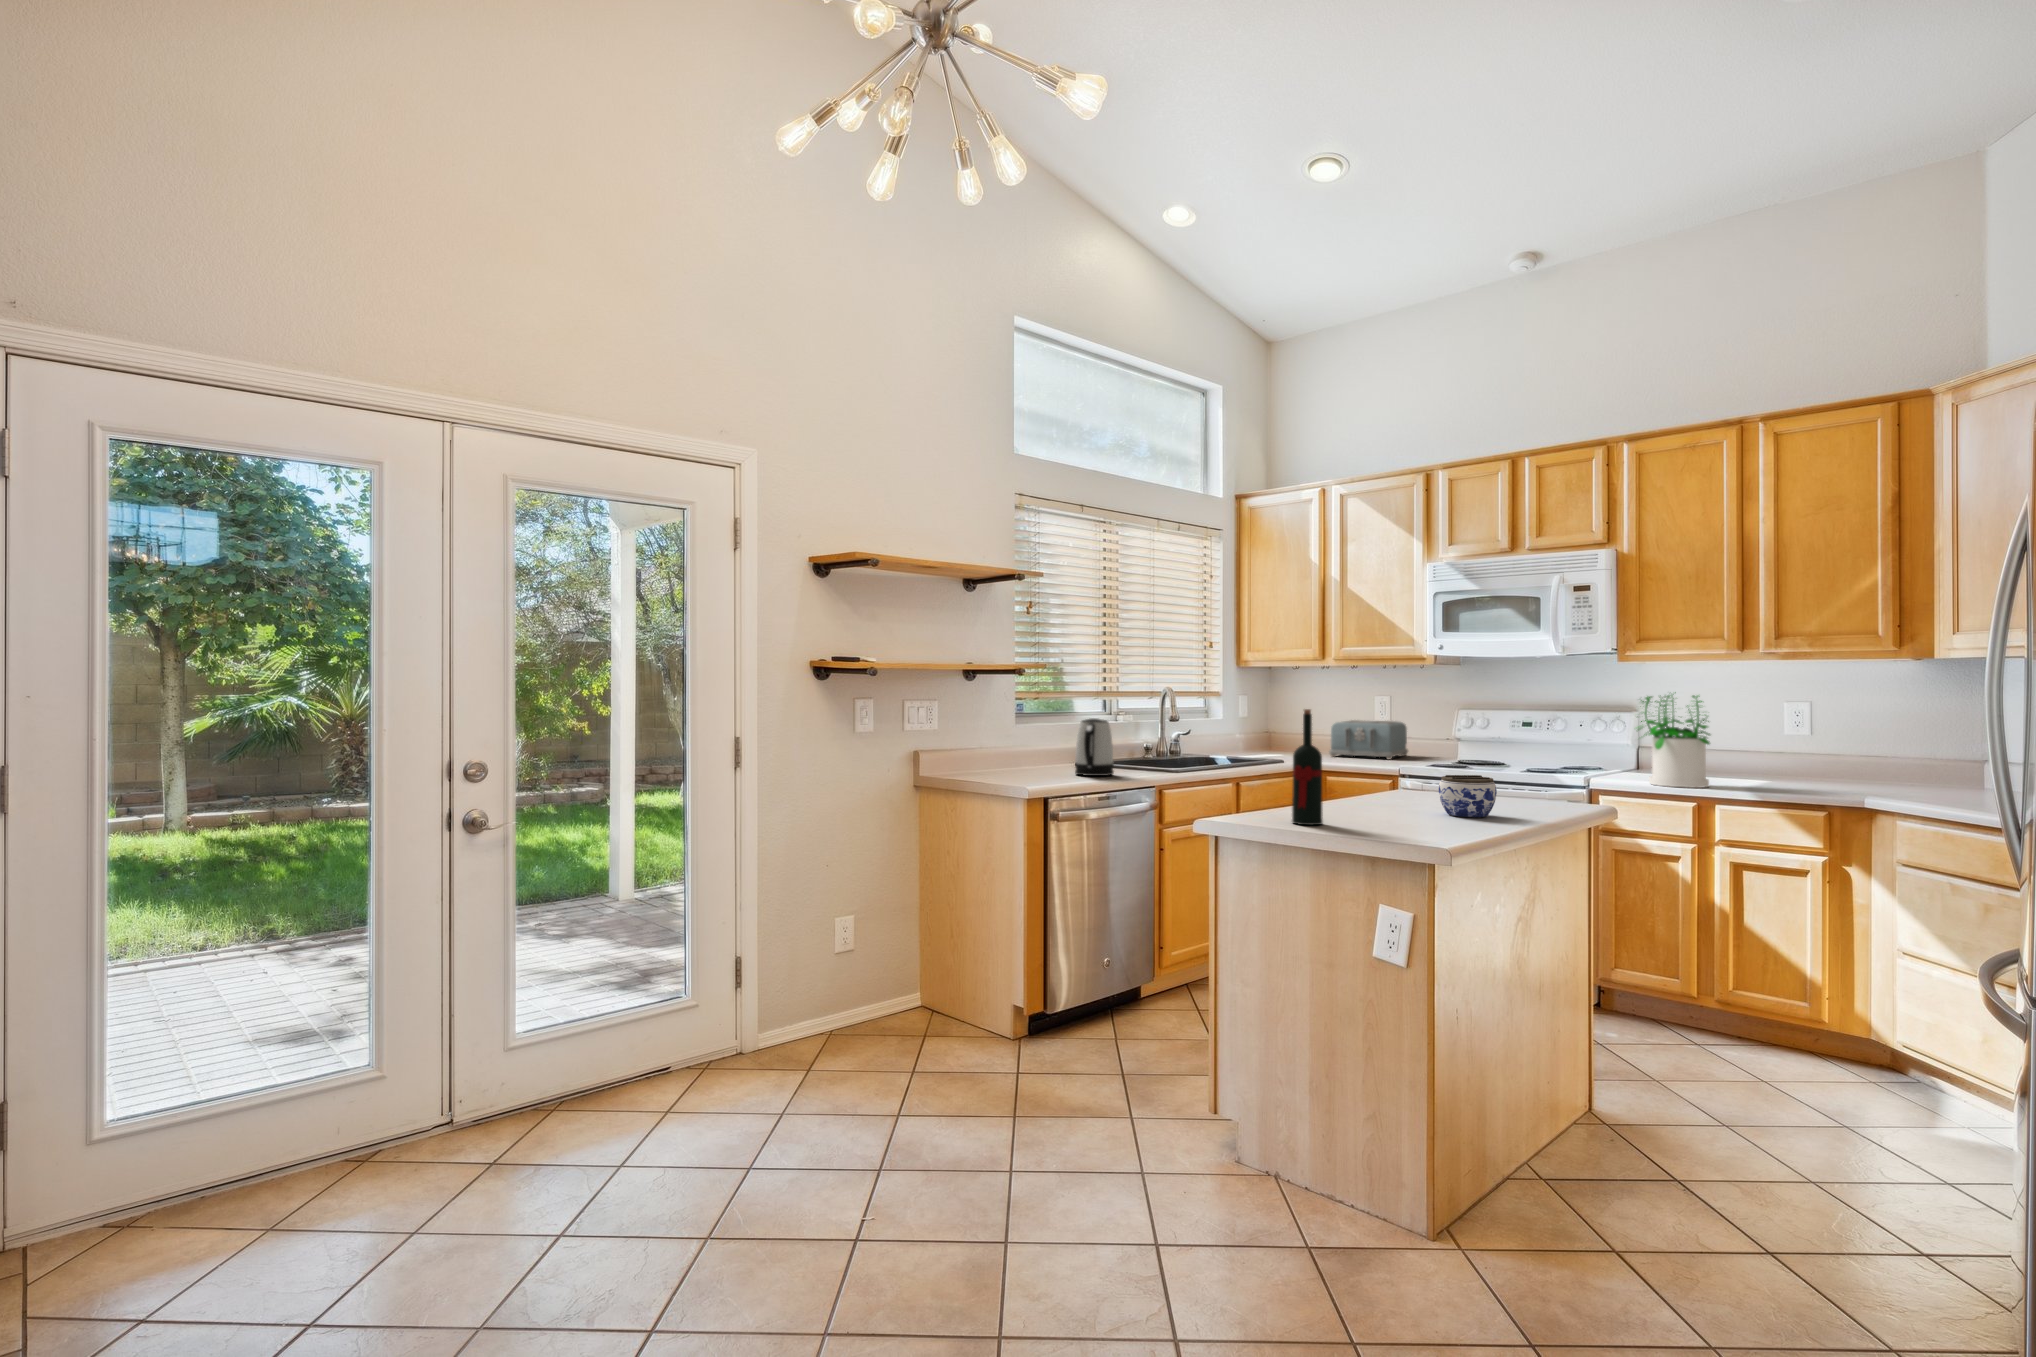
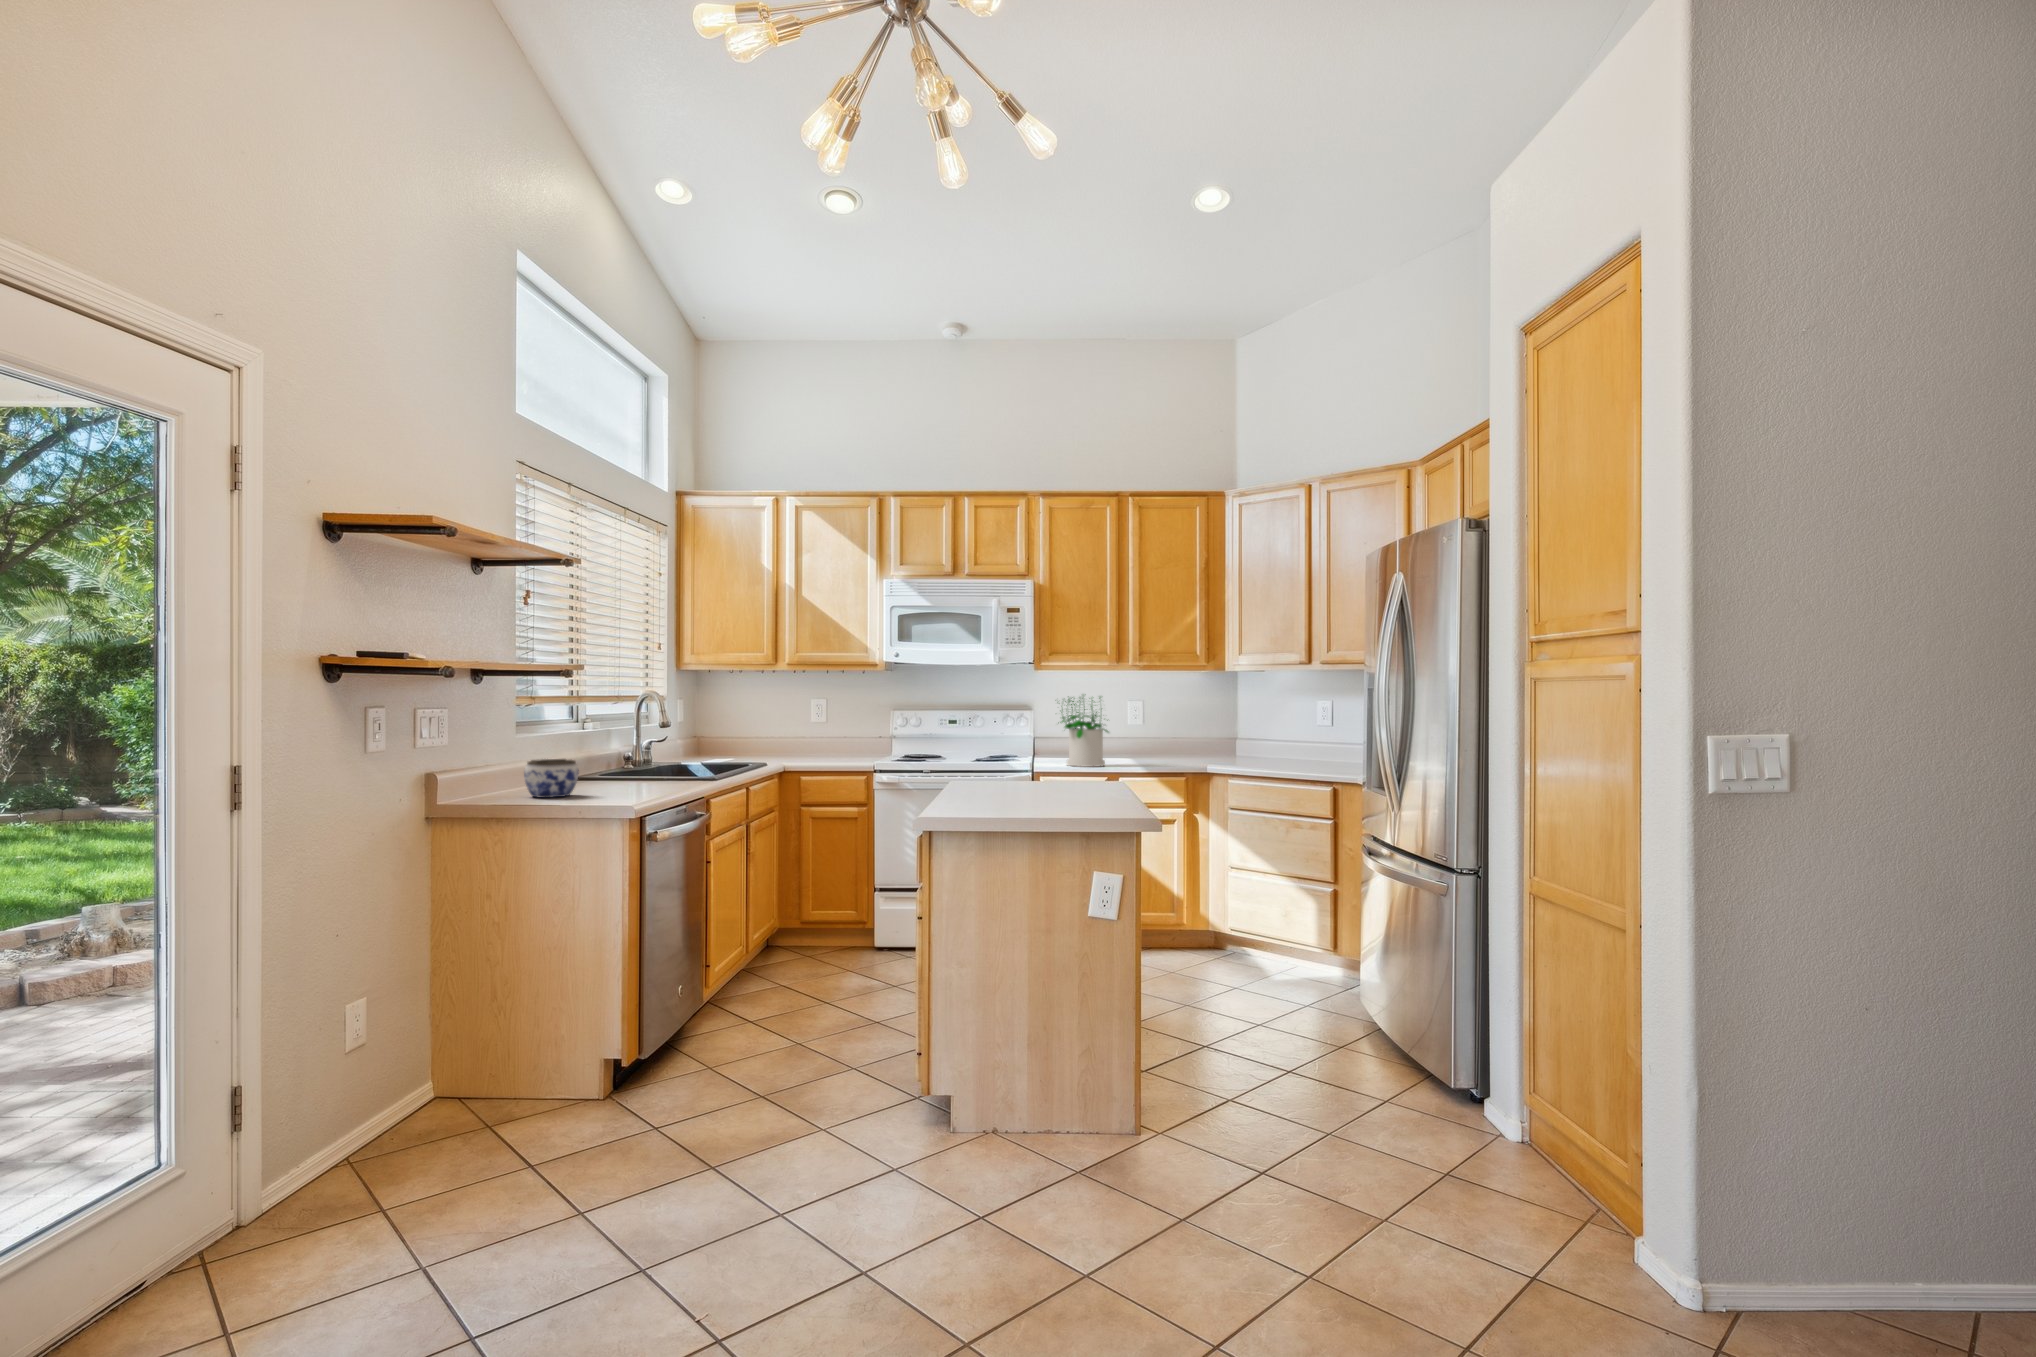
wine bottle: present [1292,709,1323,825] -> none [994,703,1022,812]
kettle: present [1075,718,1114,776] -> none [616,722,664,789]
toaster: present [1329,720,1408,759] -> none [780,724,841,760]
jar: present [1439,775,1497,817] -> present [524,759,579,798]

